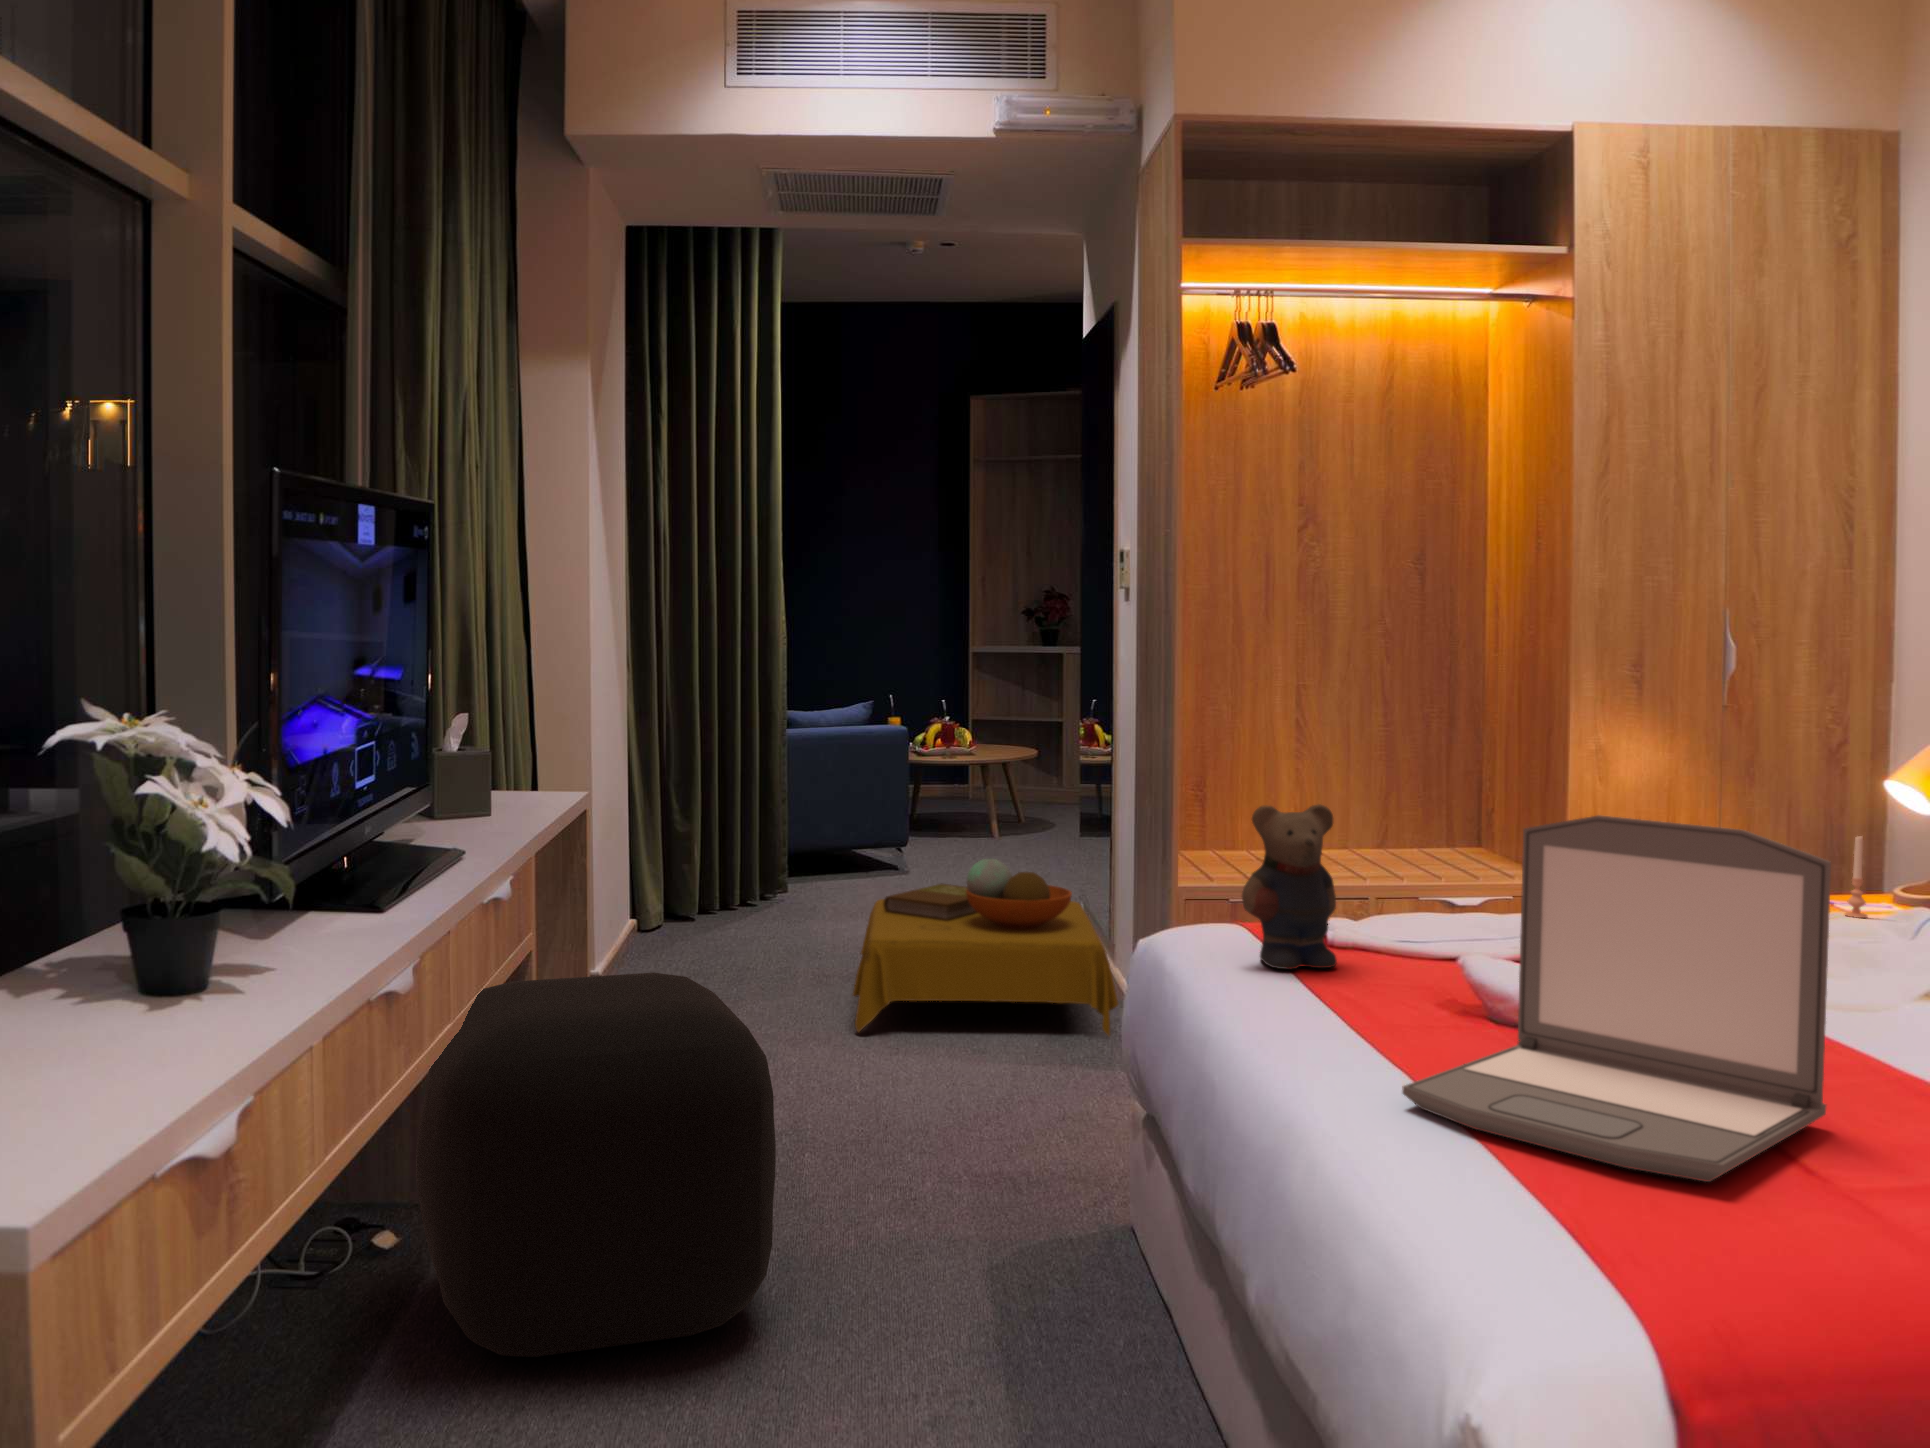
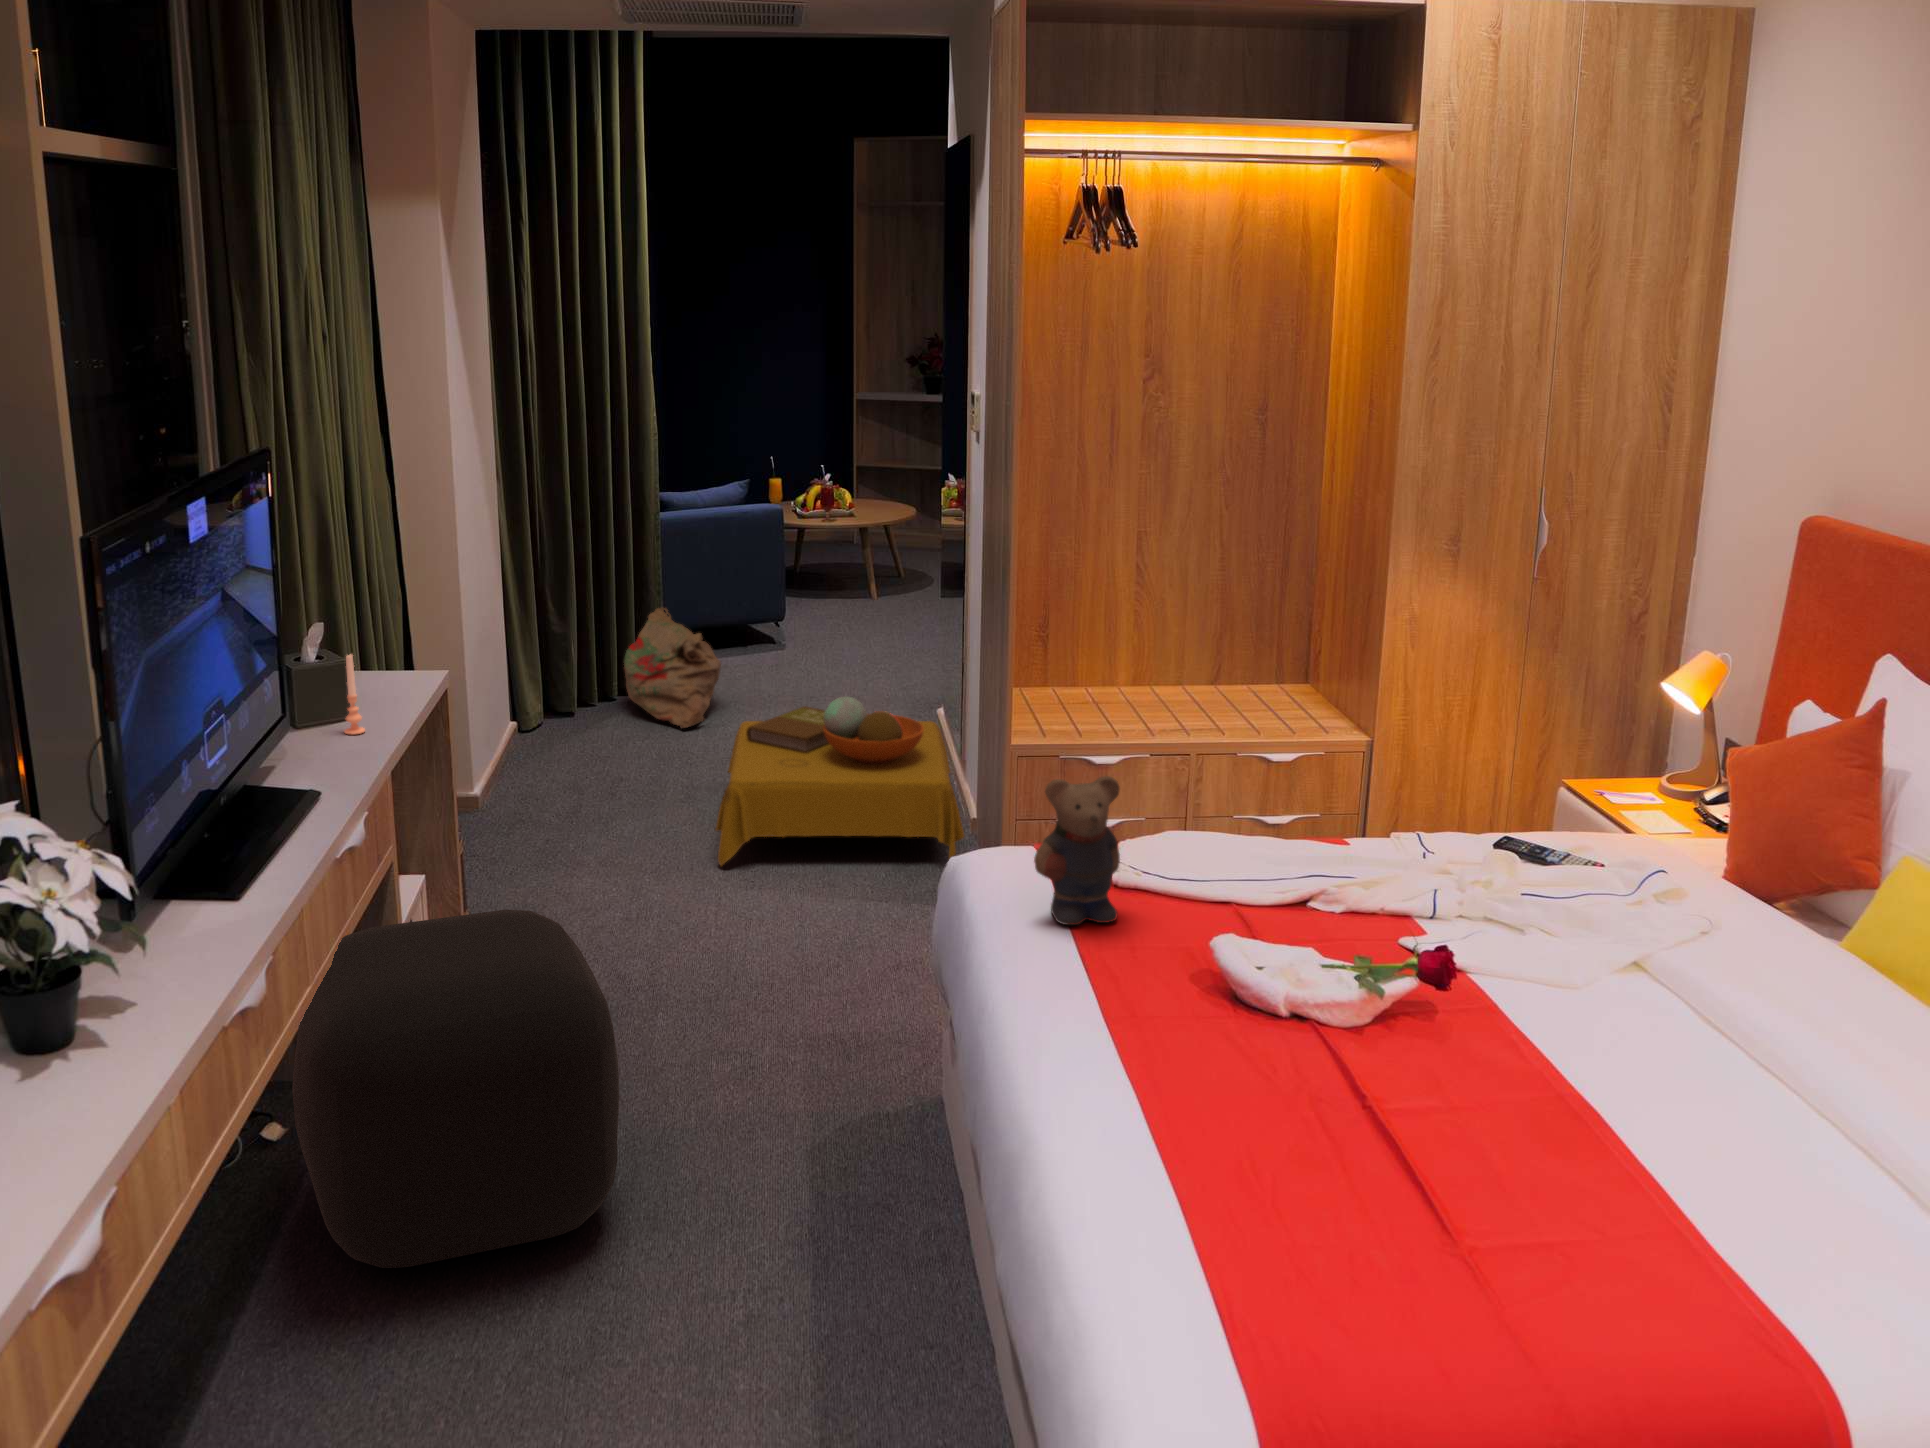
bag: none [749,814,848,929] -> present [624,608,721,728]
laptop: present [1402,815,1831,1182] -> none [1130,866,1494,1223]
candle: present [1845,836,1867,918] -> present [344,655,365,734]

